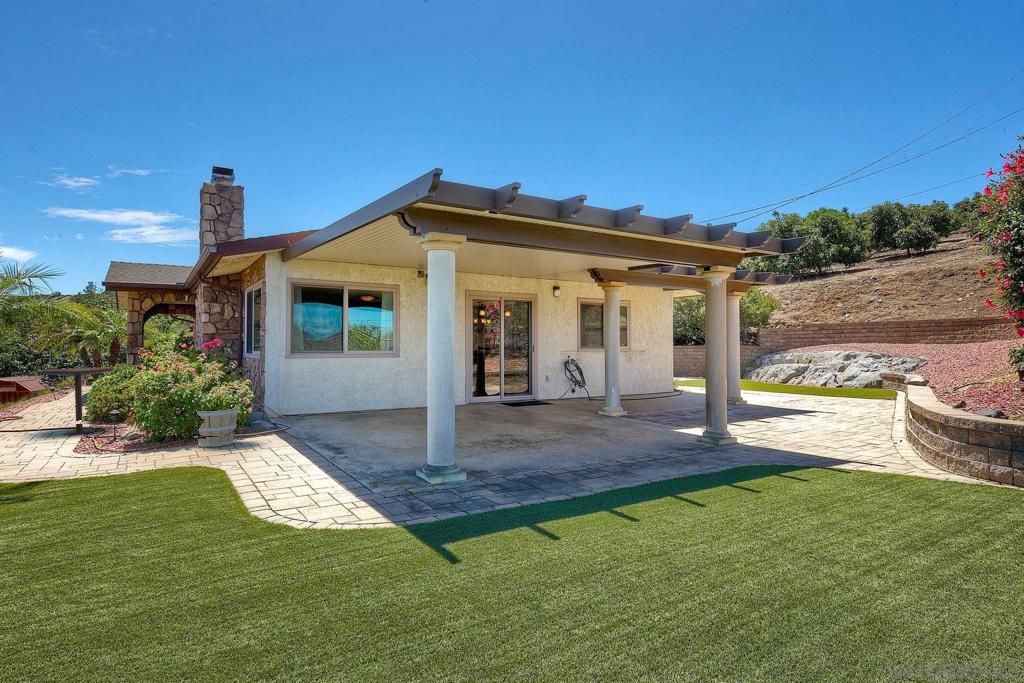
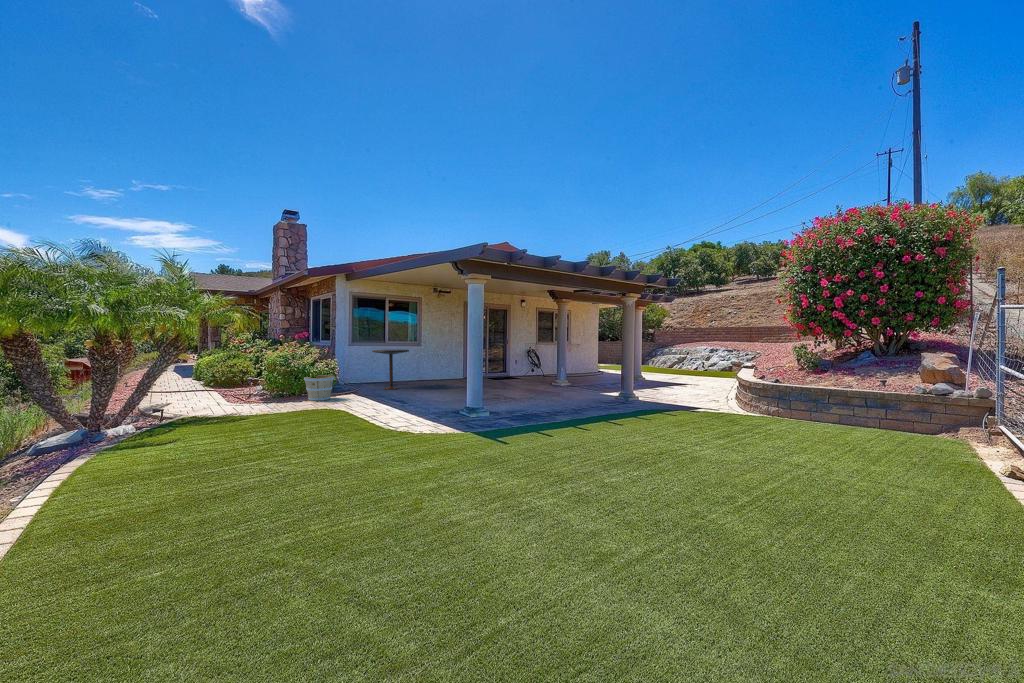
pedestal table: present [40,367,113,435] -> present [372,349,409,390]

